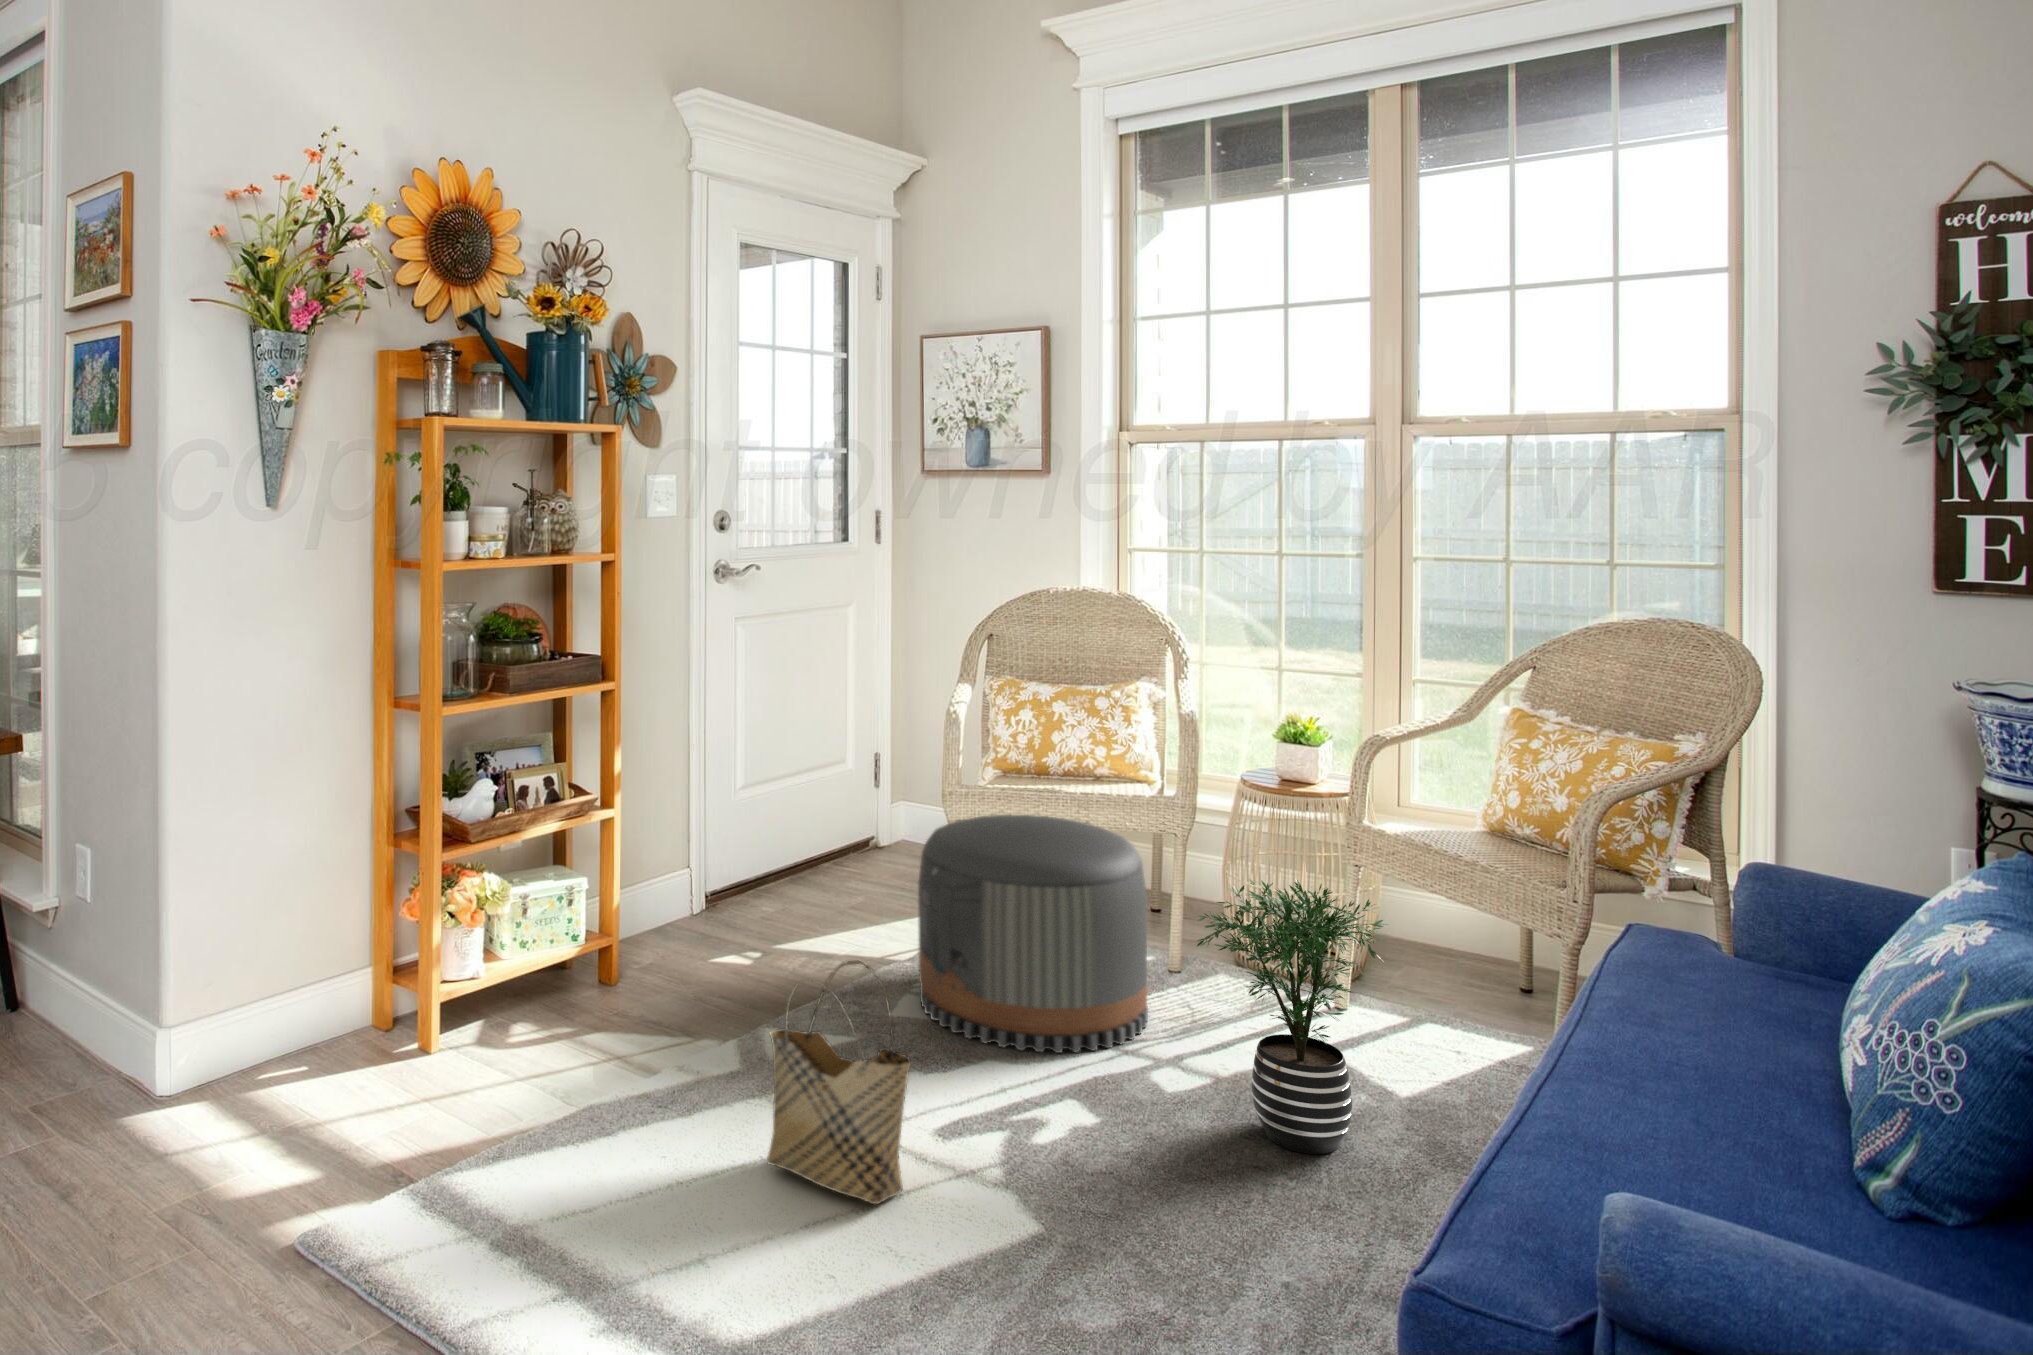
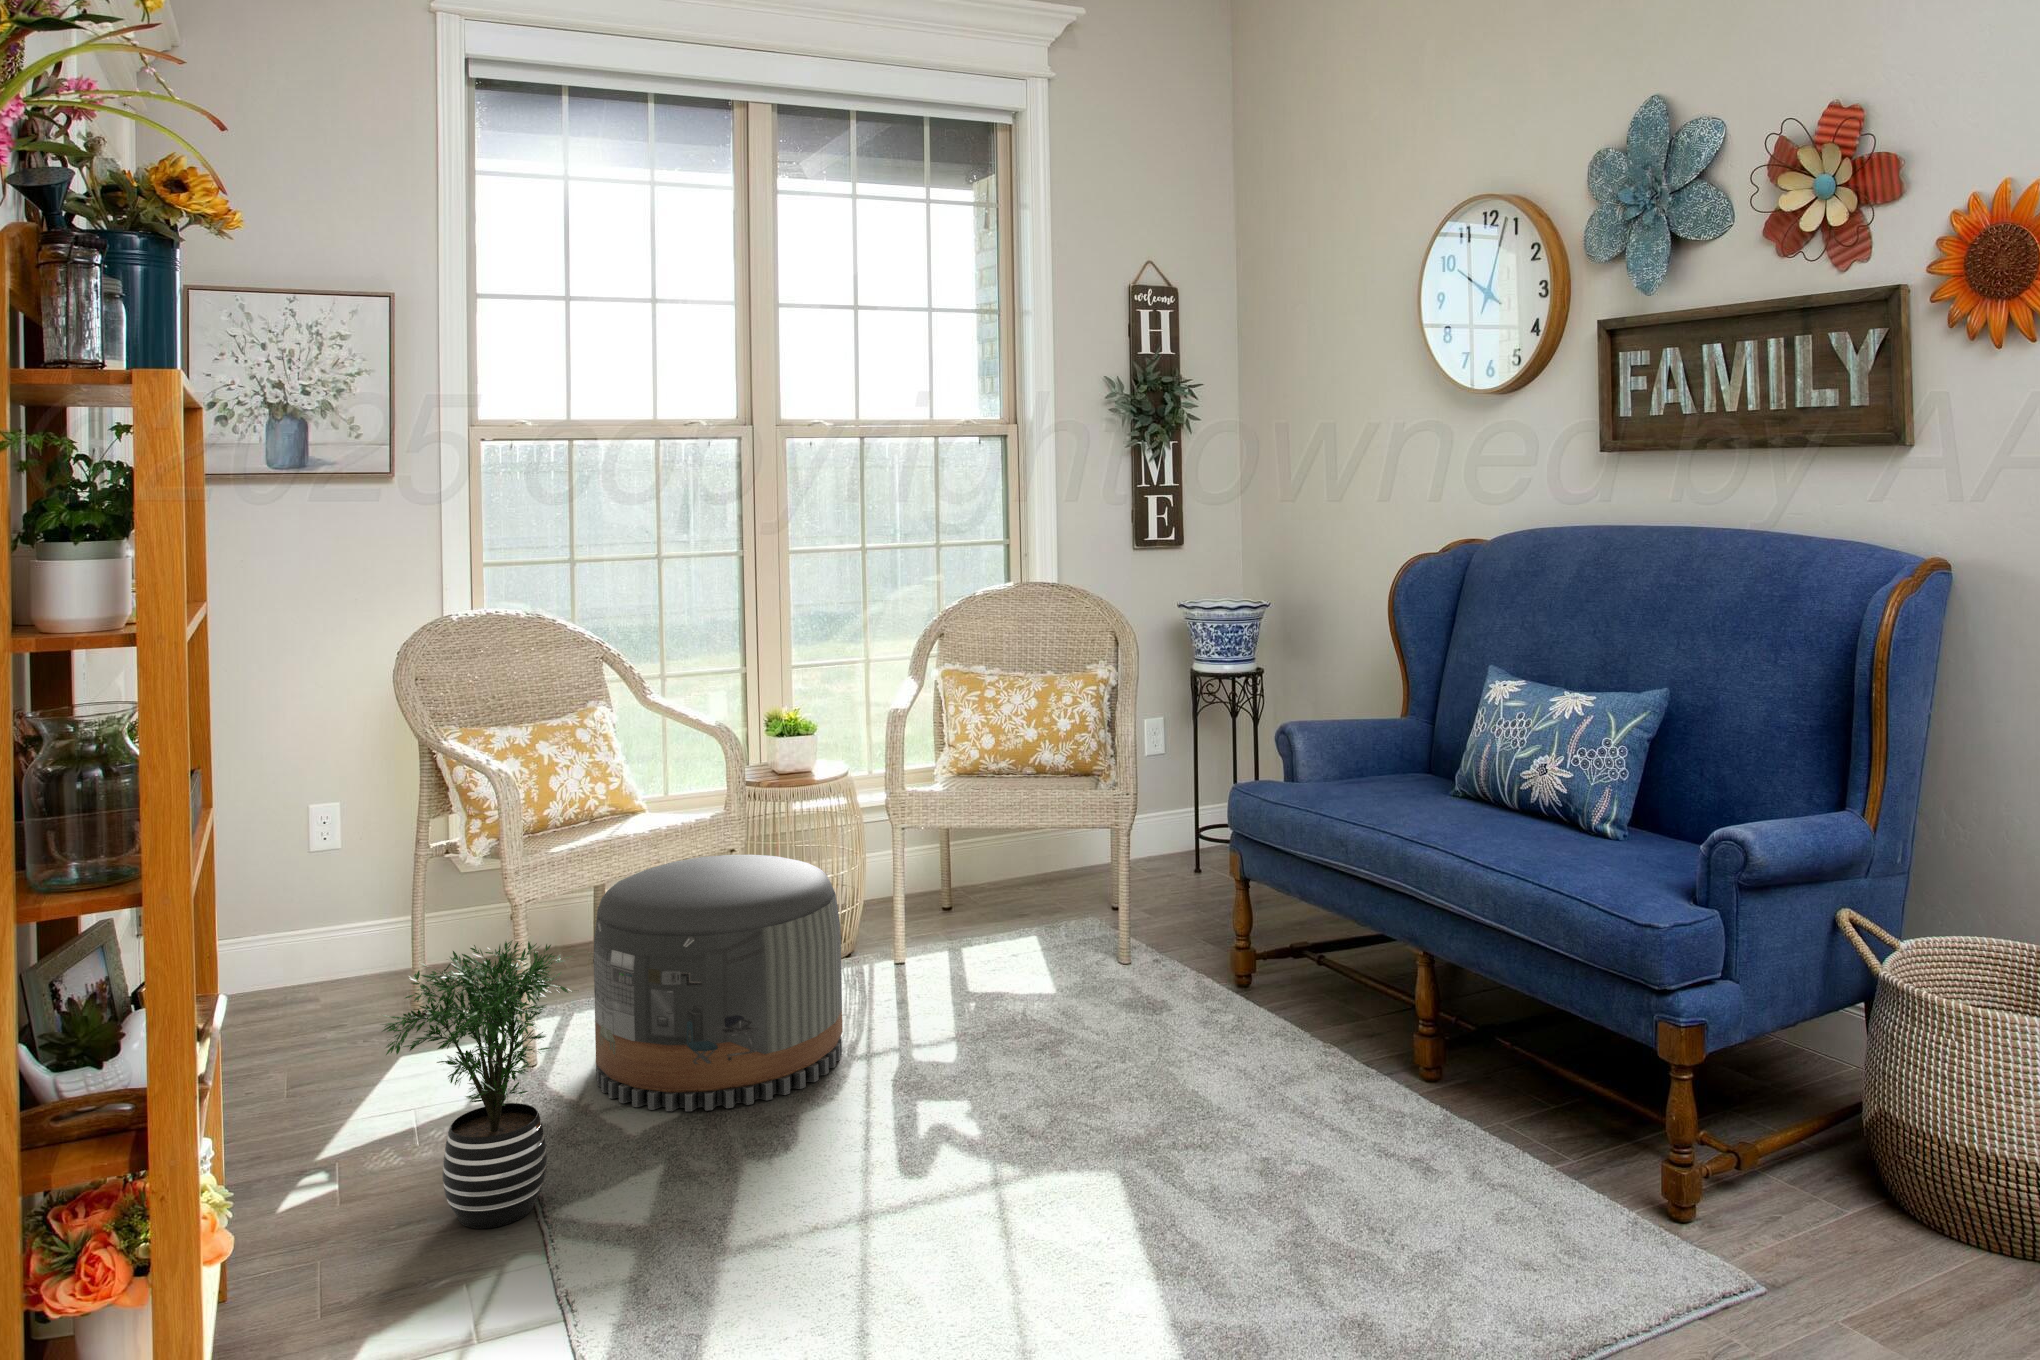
potted plant: present [1197,879,1387,1154] -> present [382,940,572,1228]
woven basket: present [767,961,911,1204] -> none [881,1001,1026,1246]

